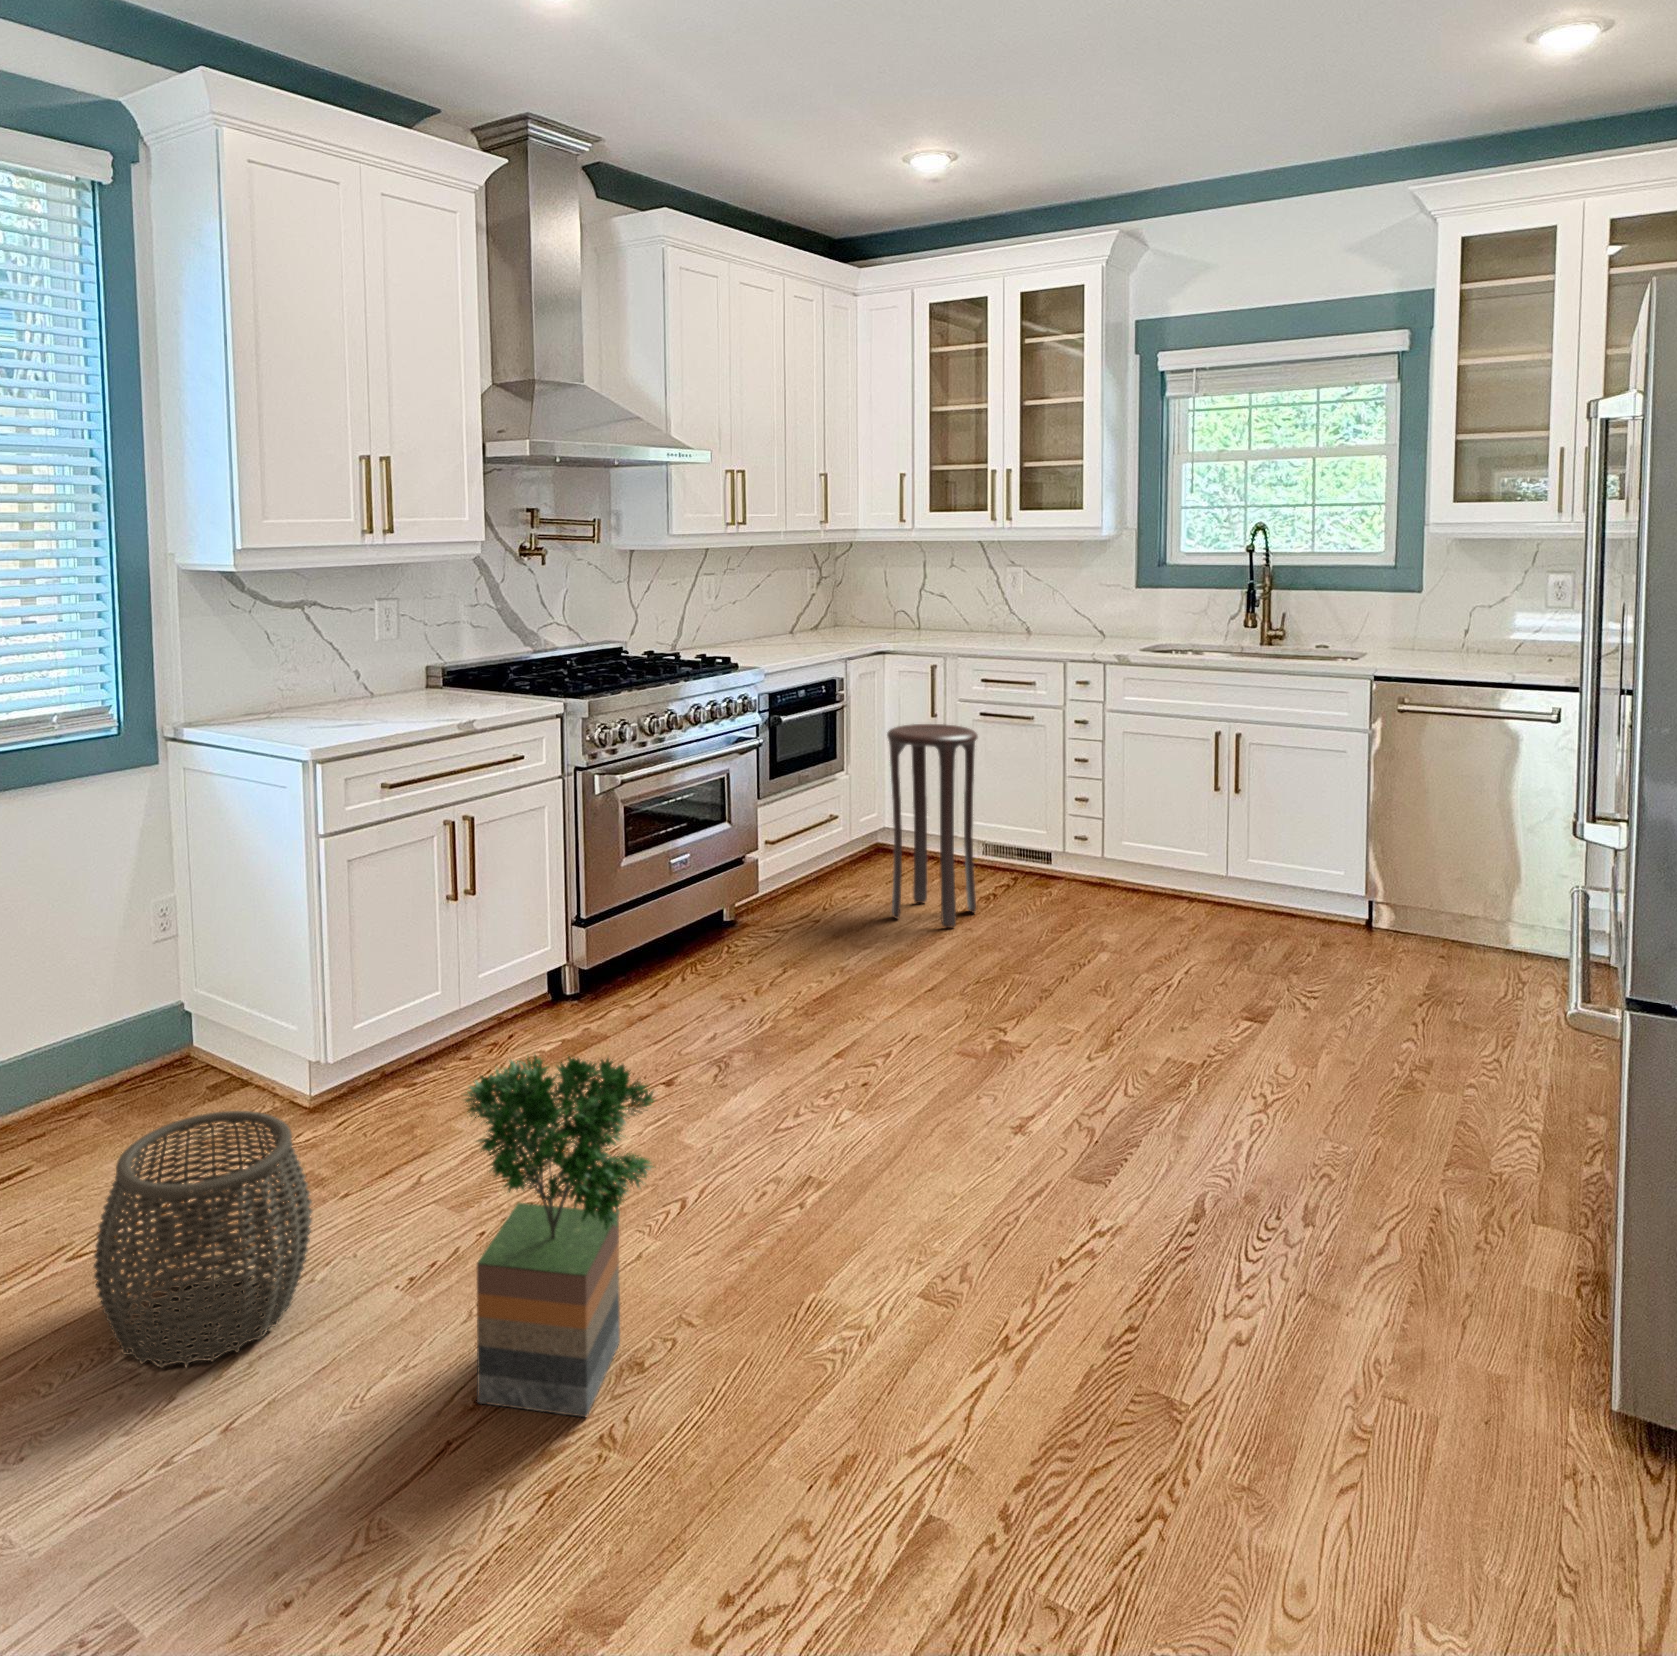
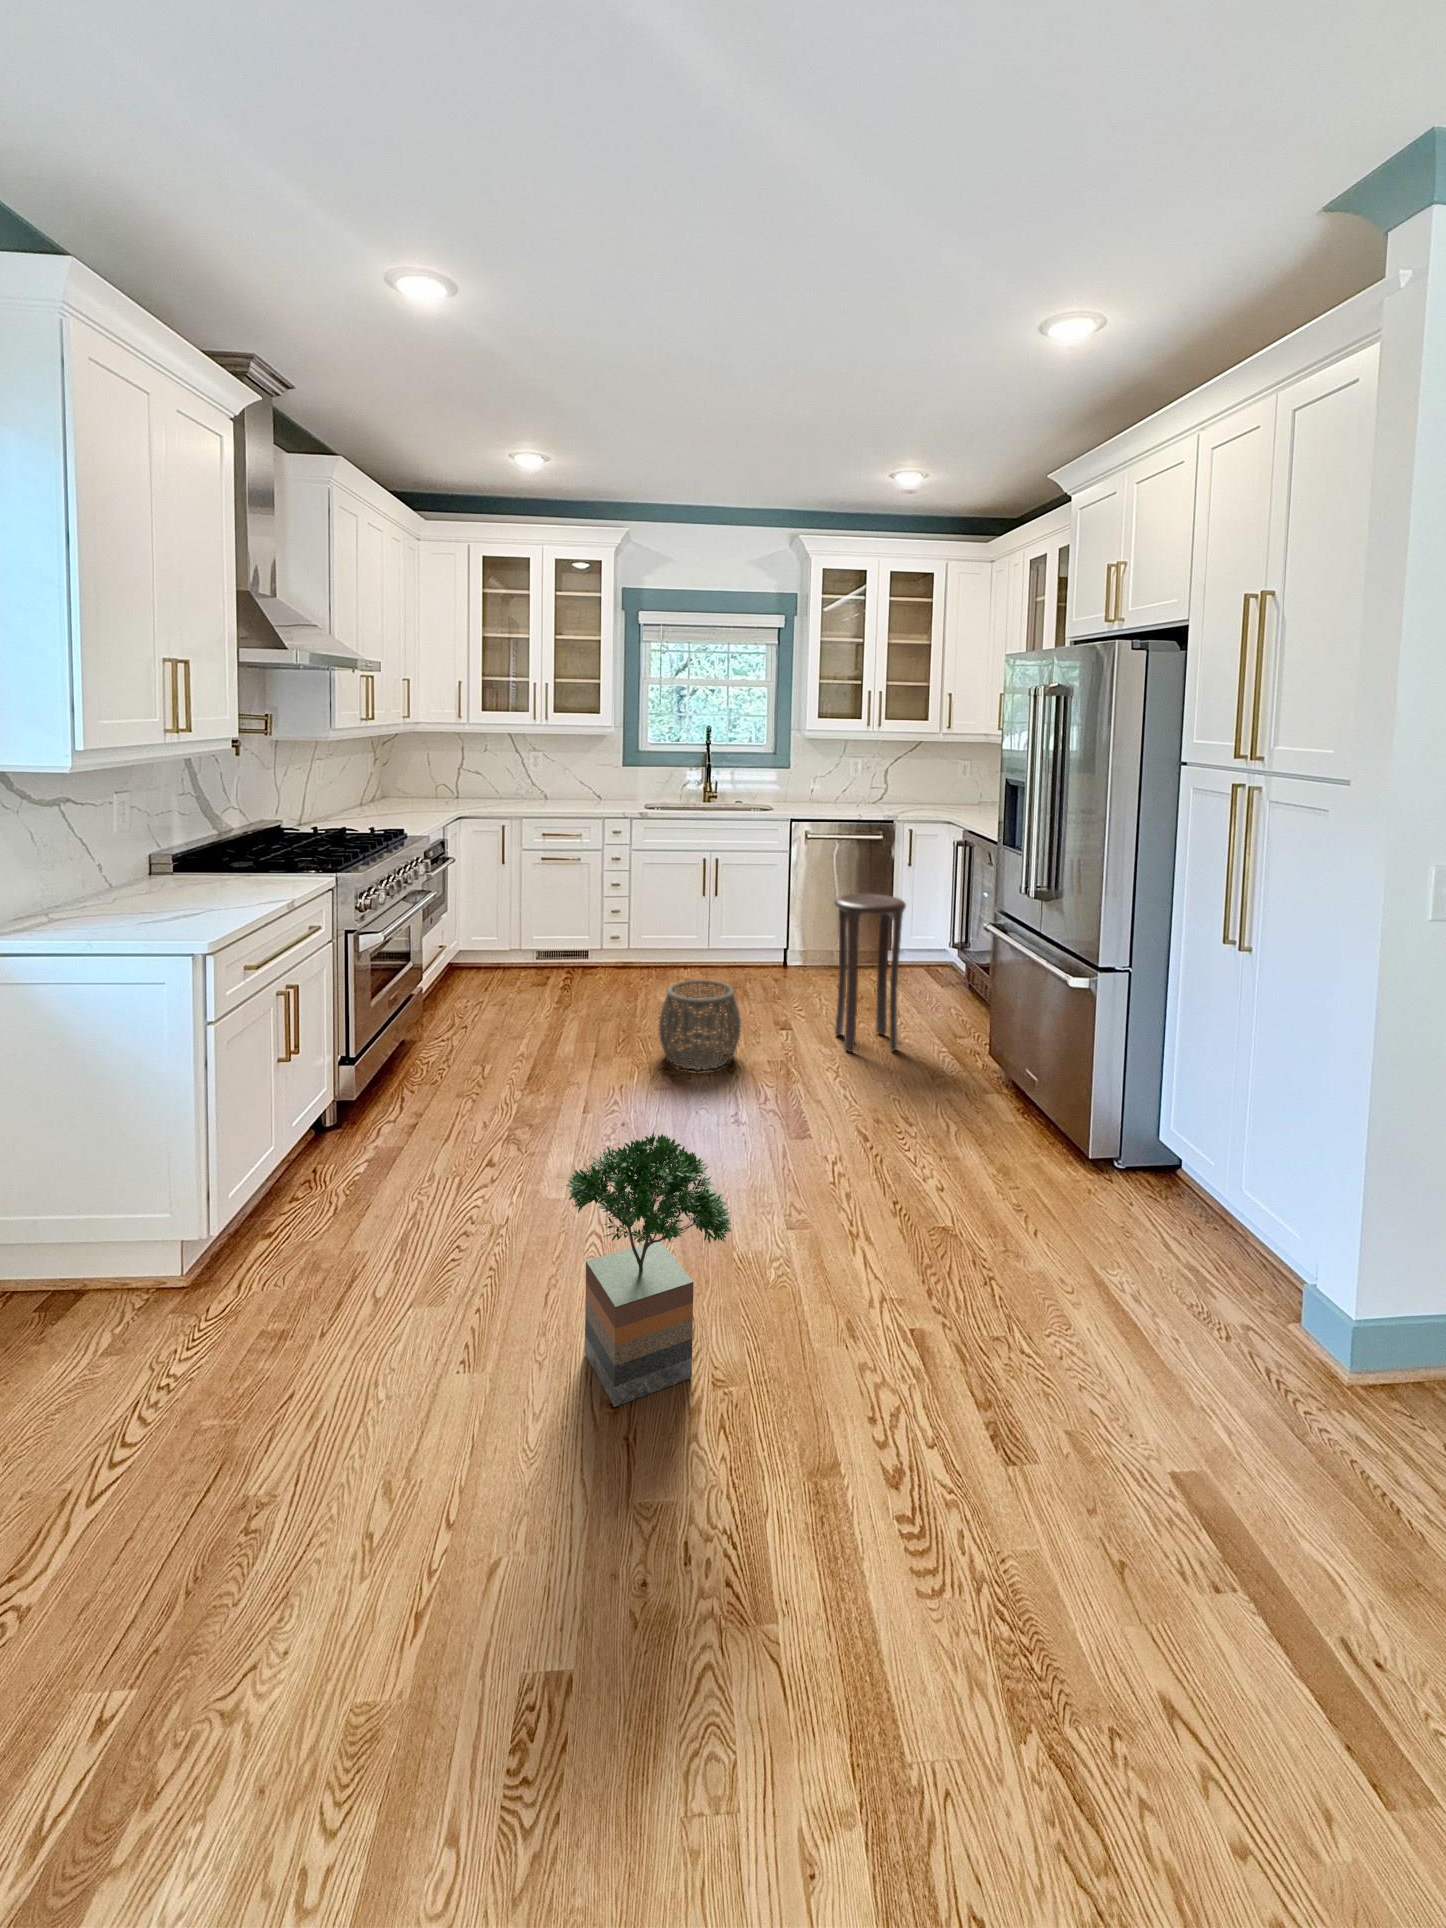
stool: present [887,724,978,928] -> present [834,894,906,1052]
woven basket: present [94,1111,312,1368] -> present [658,980,741,1070]

